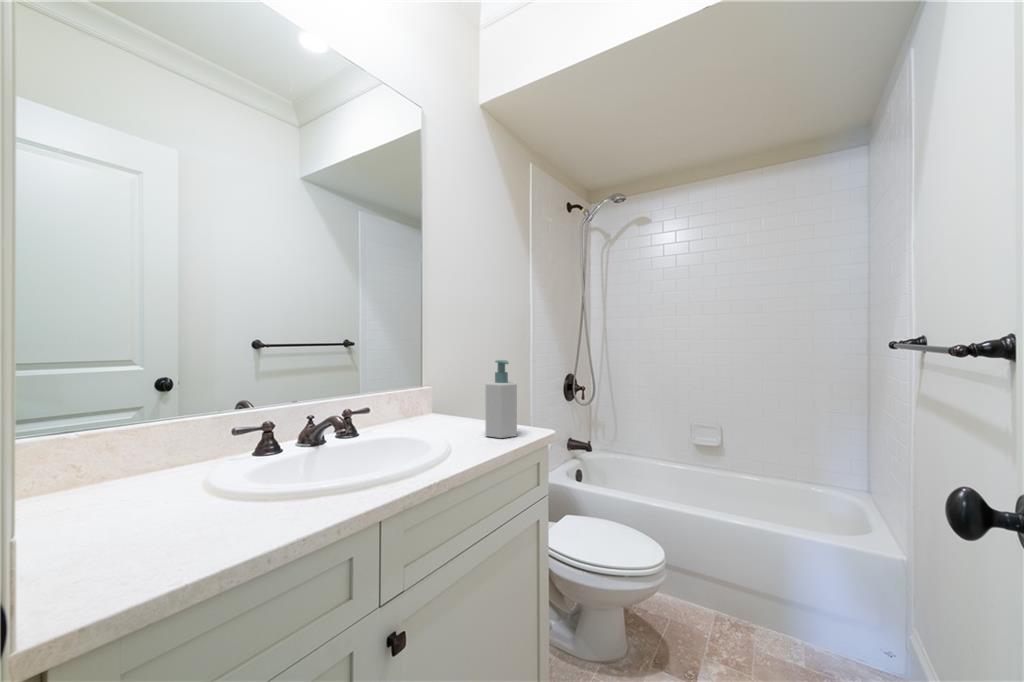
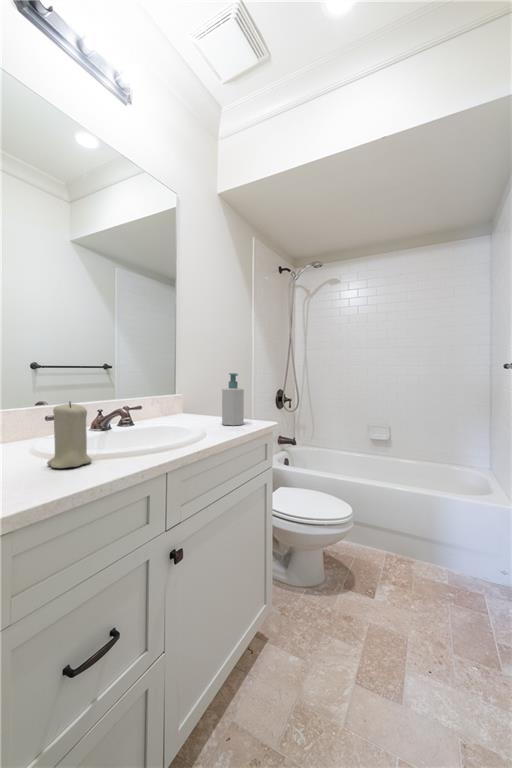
candle: none [201,426,272,538] -> present [47,402,91,468]

